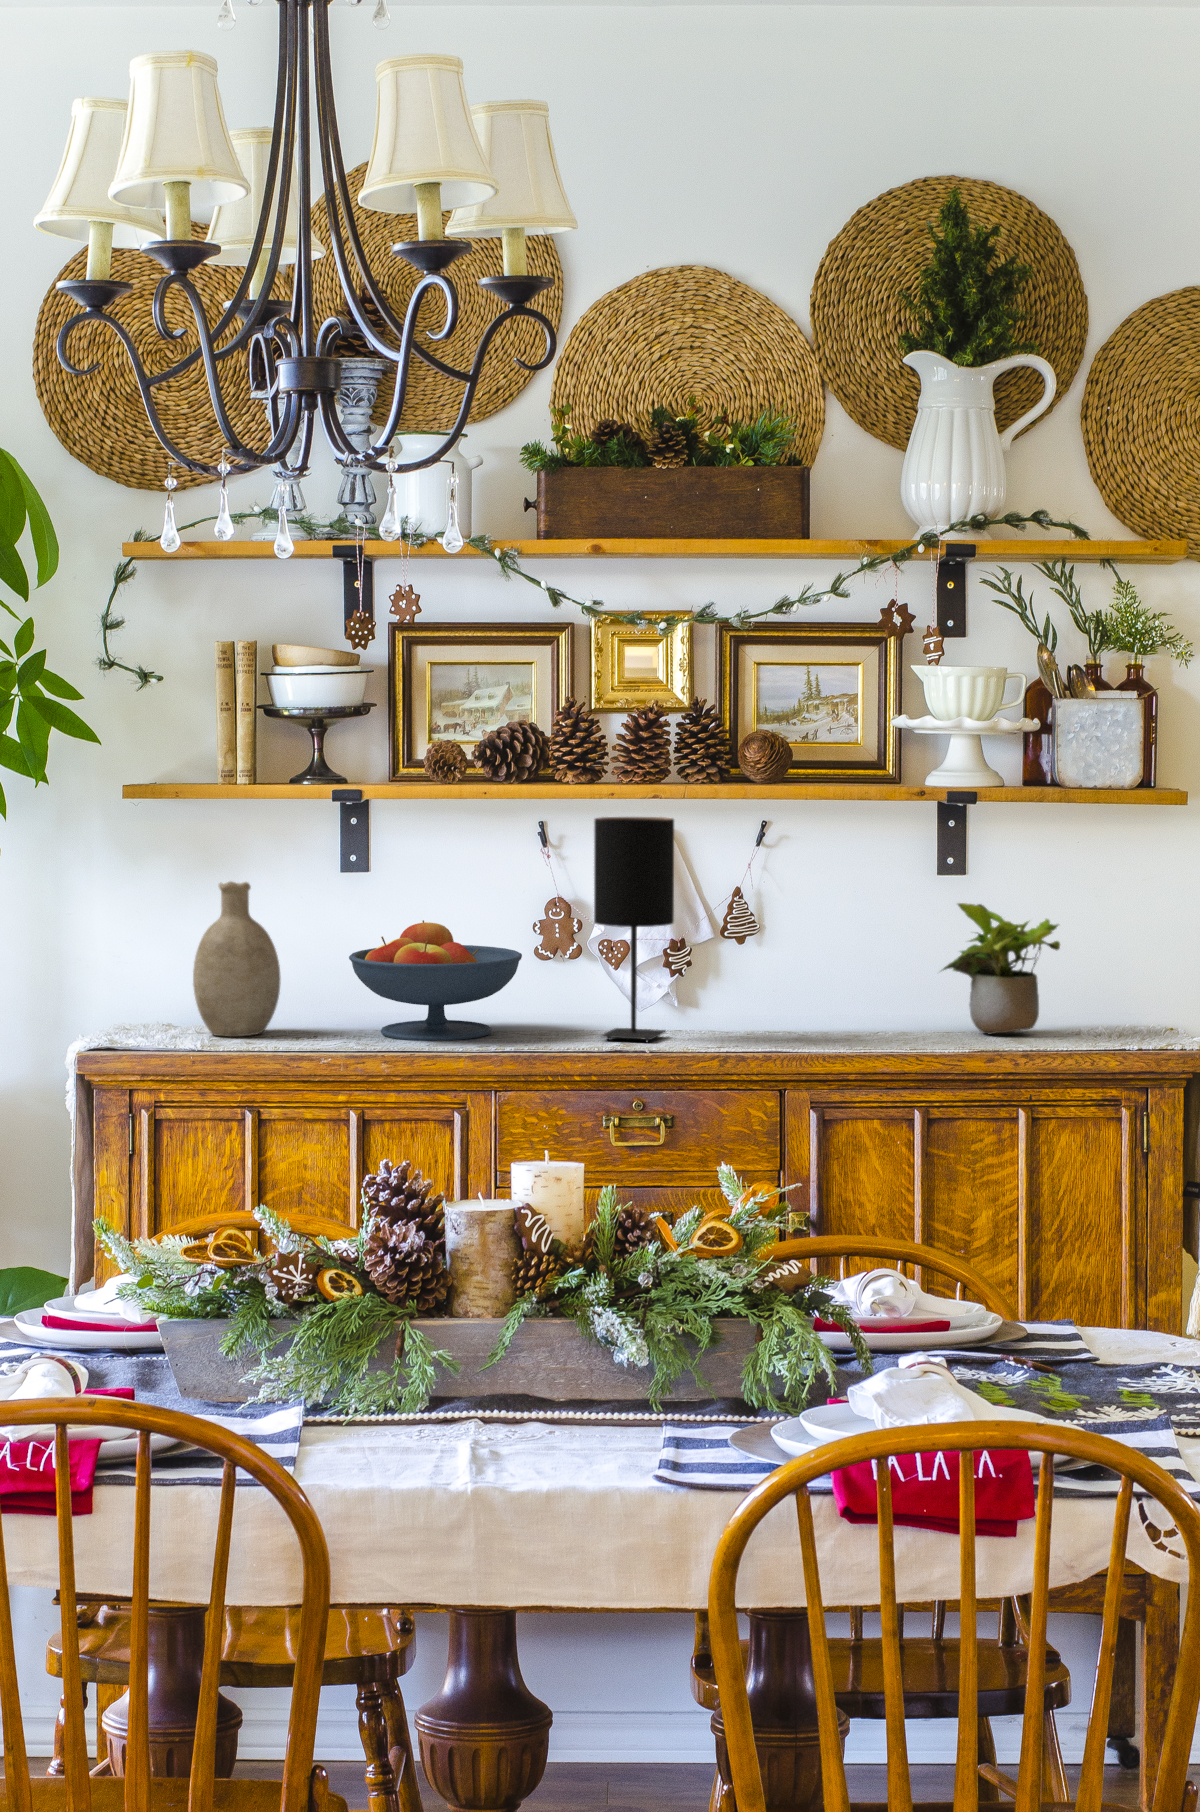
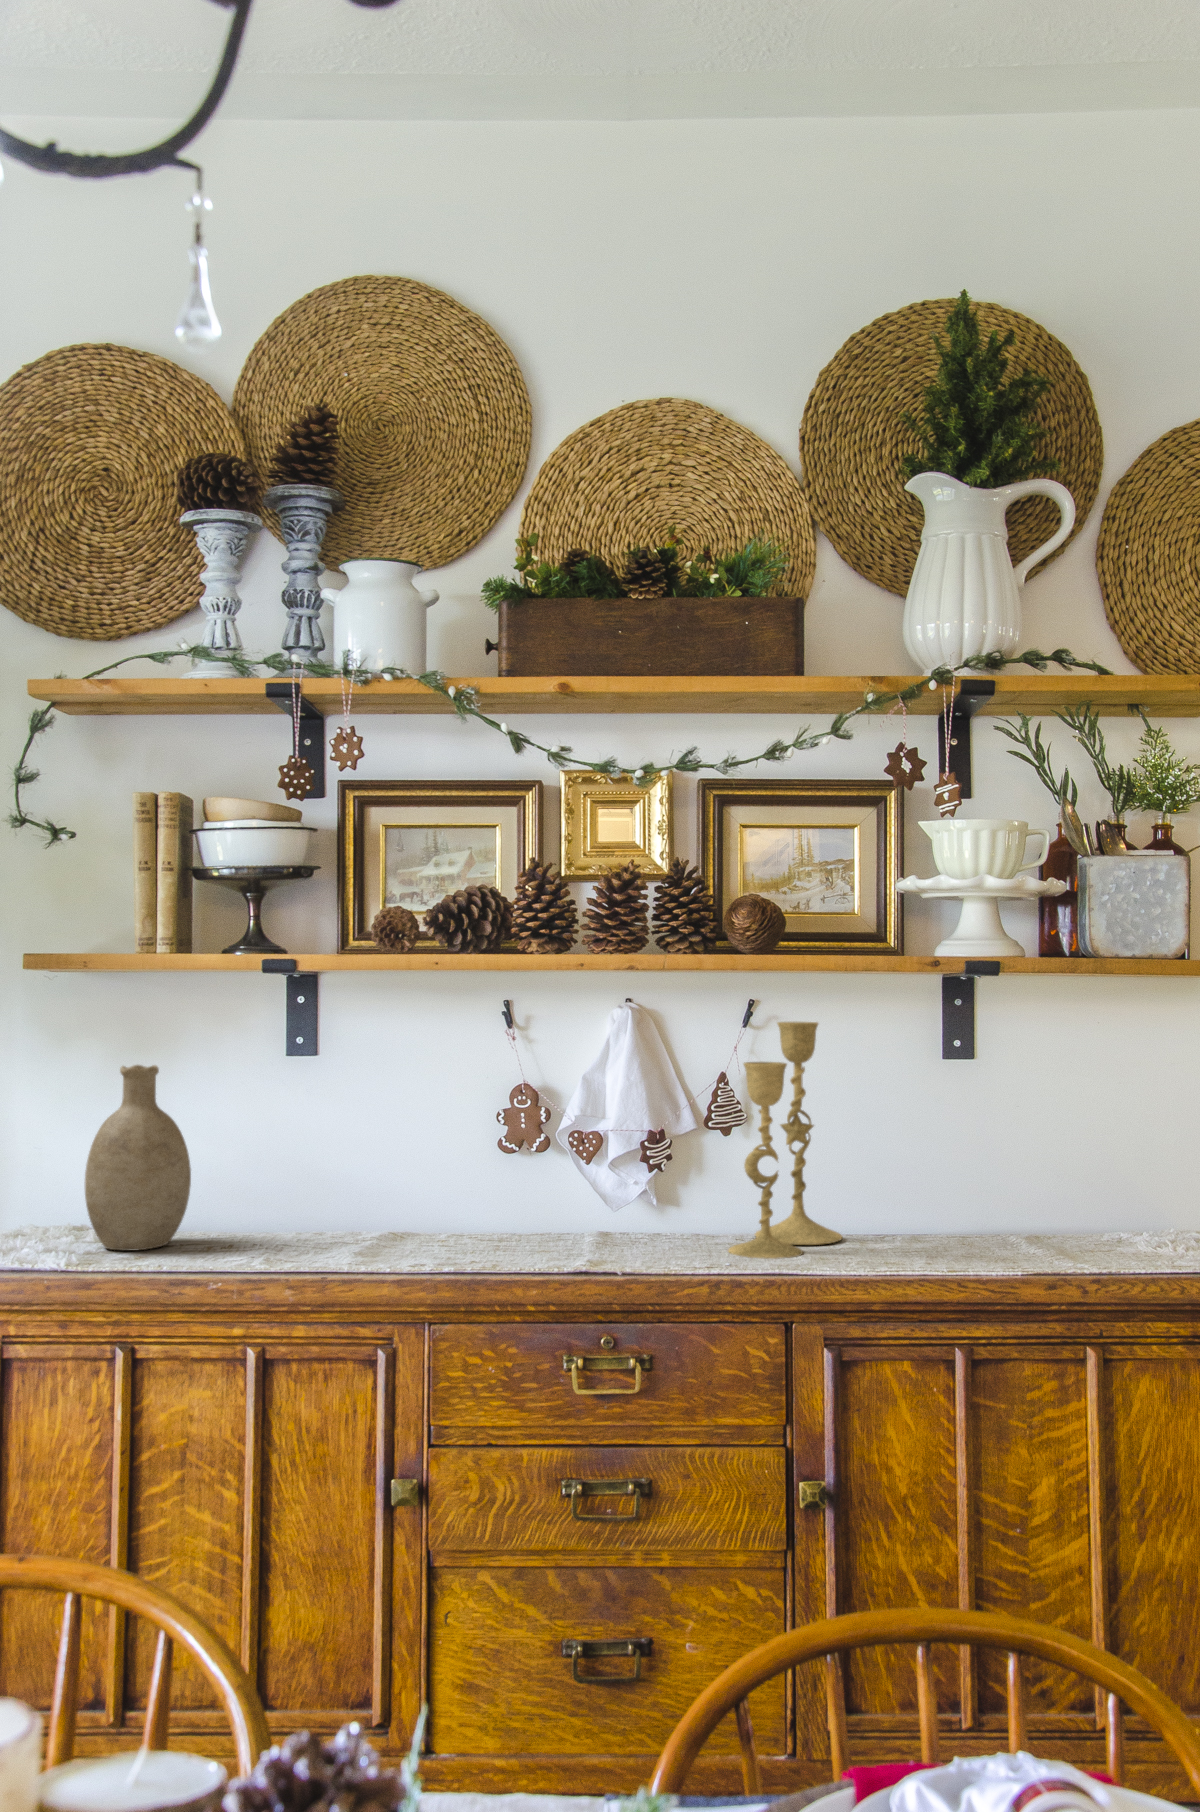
table lamp: present [594,817,674,1043] -> none [558,990,652,1261]
candlestick: none [737,843,835,1042] -> present [729,1022,842,1259]
potted plant: present [943,903,1060,1034] -> none [962,1091,1107,1249]
fruit bowl: present [349,920,522,1041] -> none [270,1110,475,1258]

